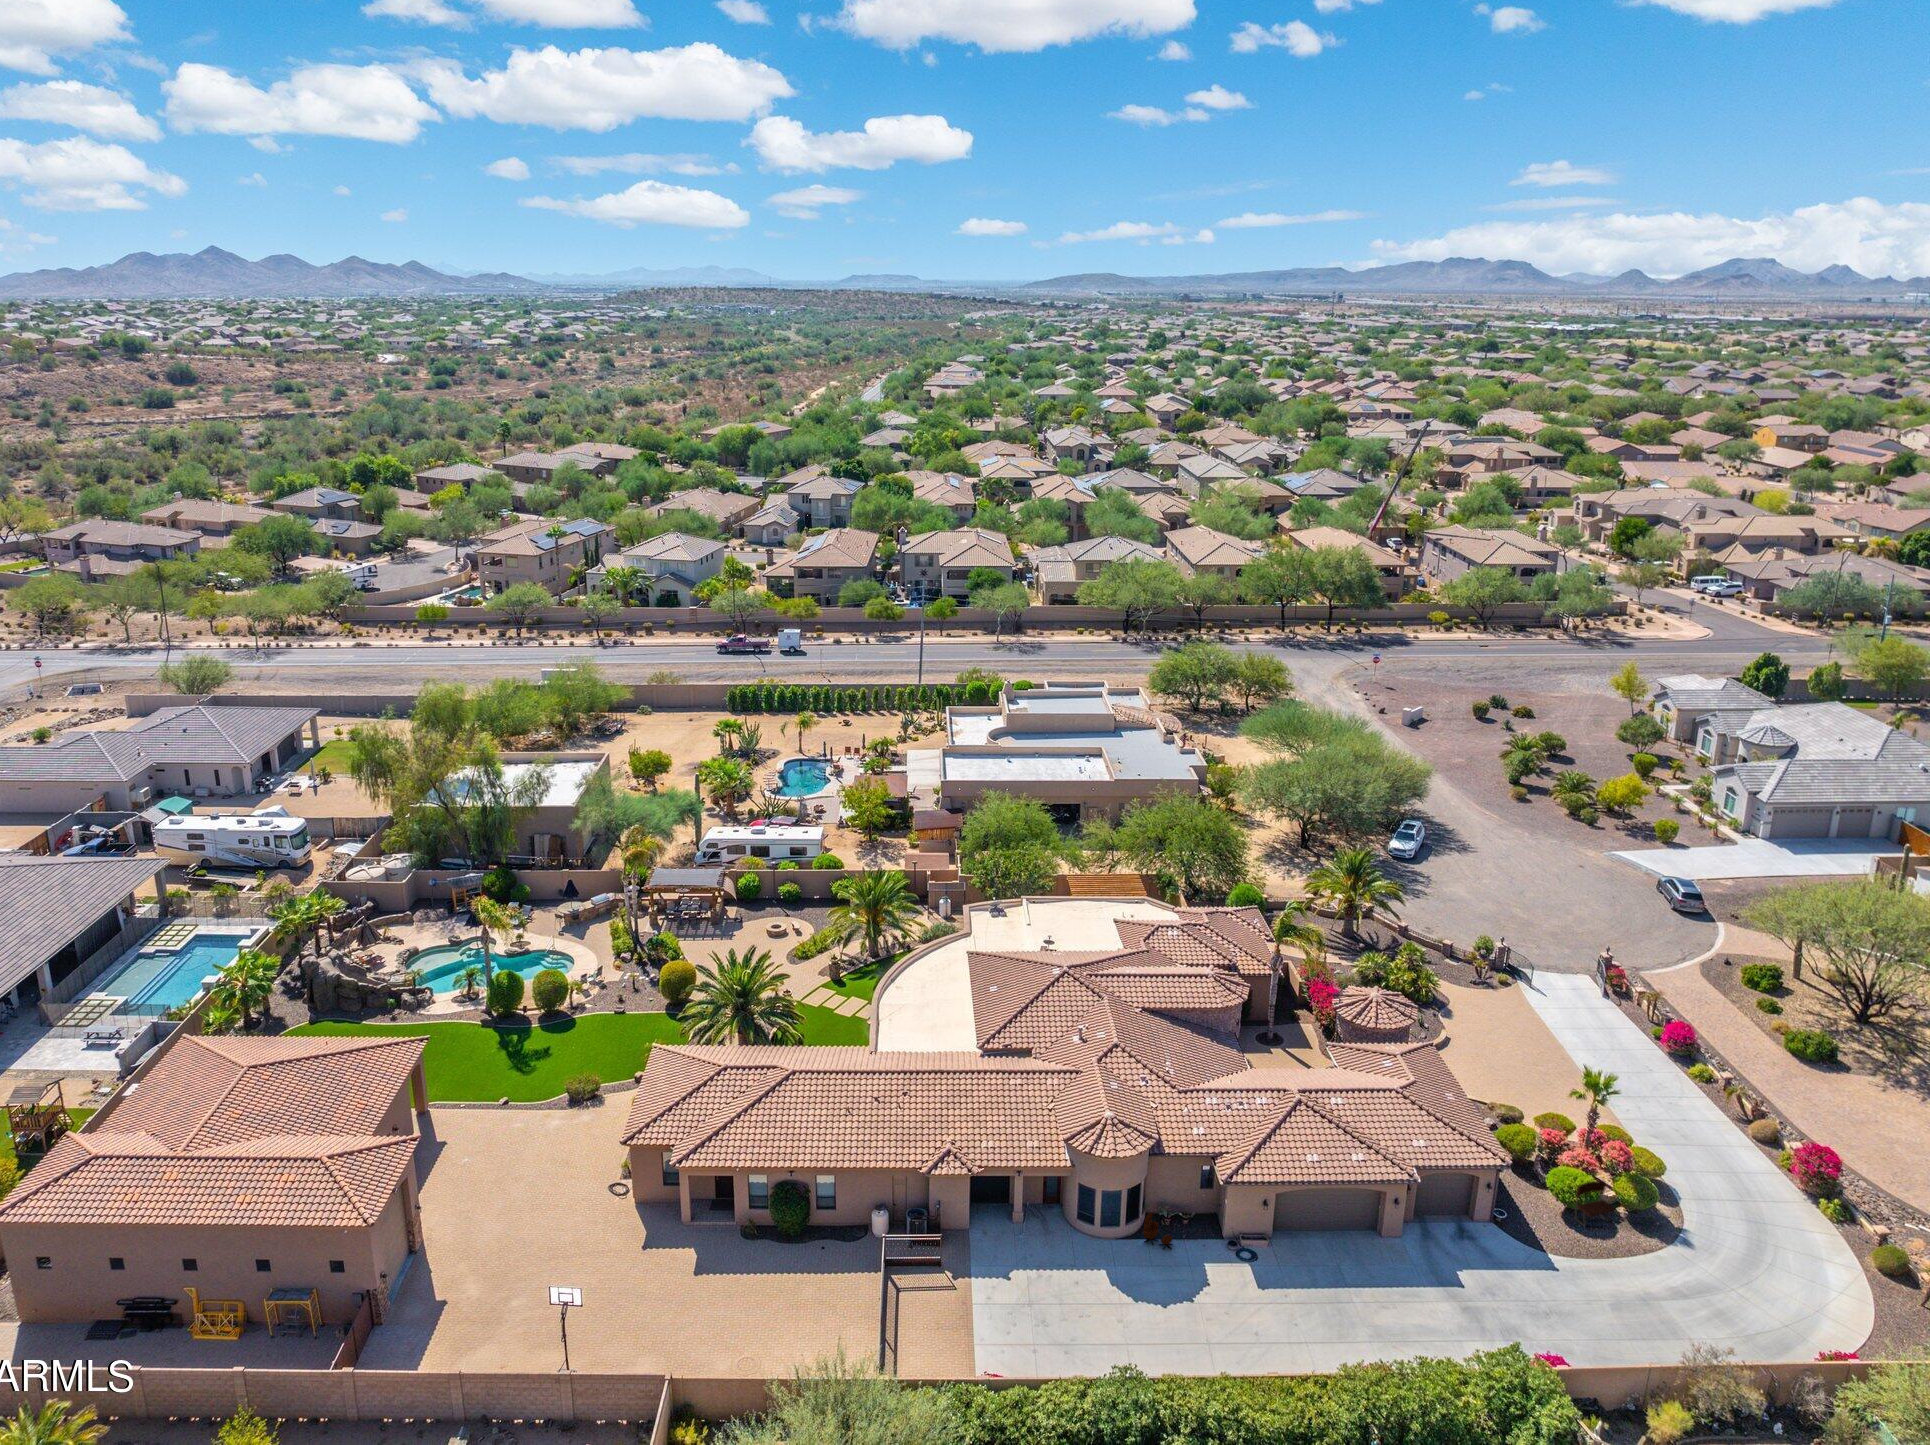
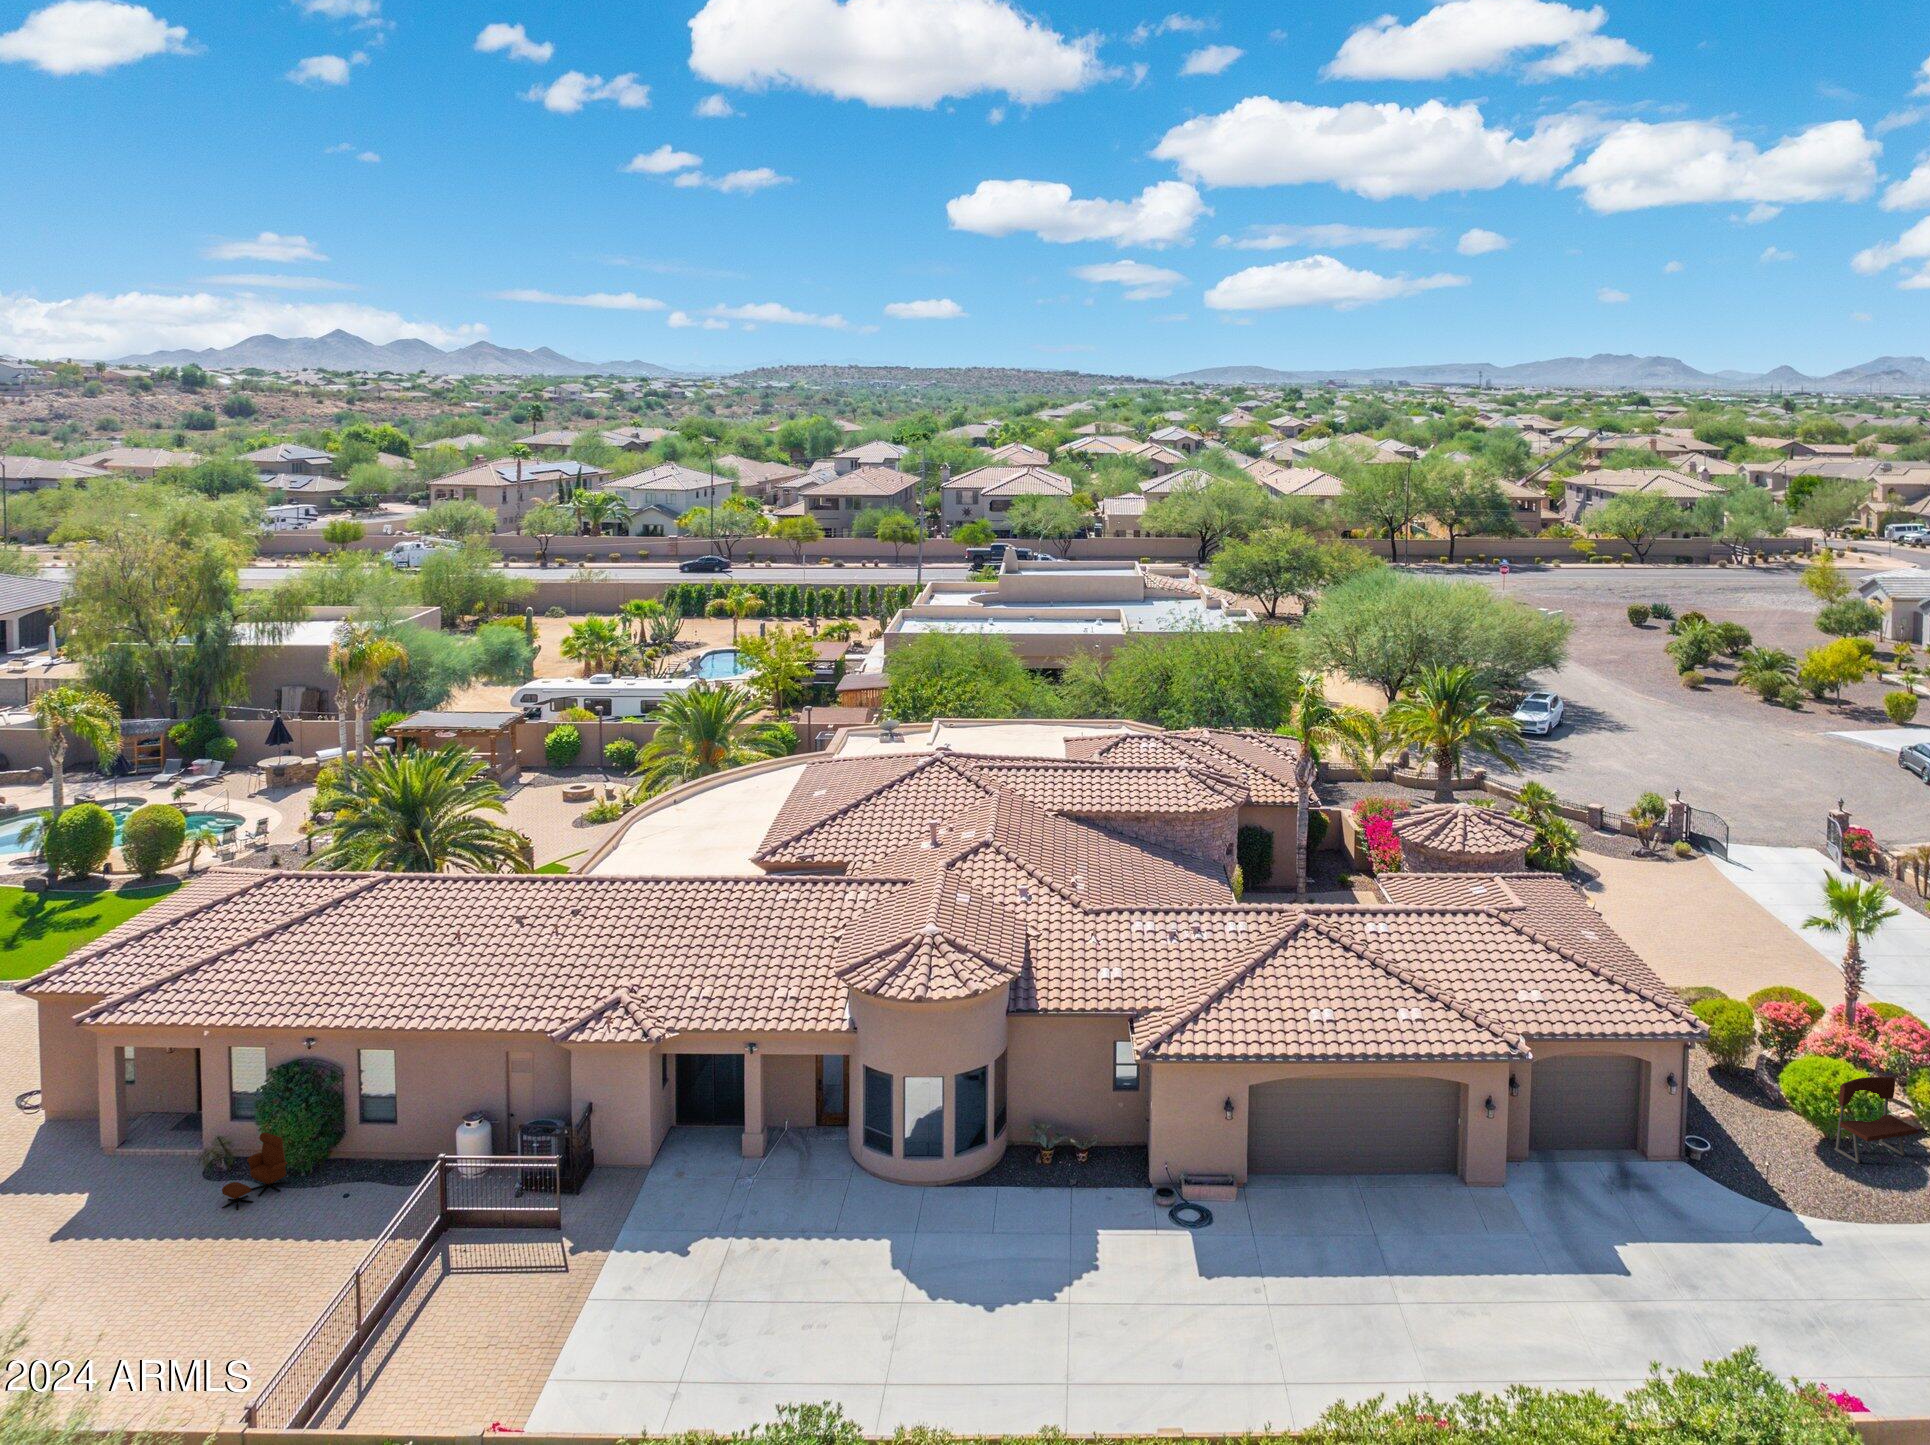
lounge chair: present [1143,1212,1173,1250] -> present [222,1132,288,1210]

